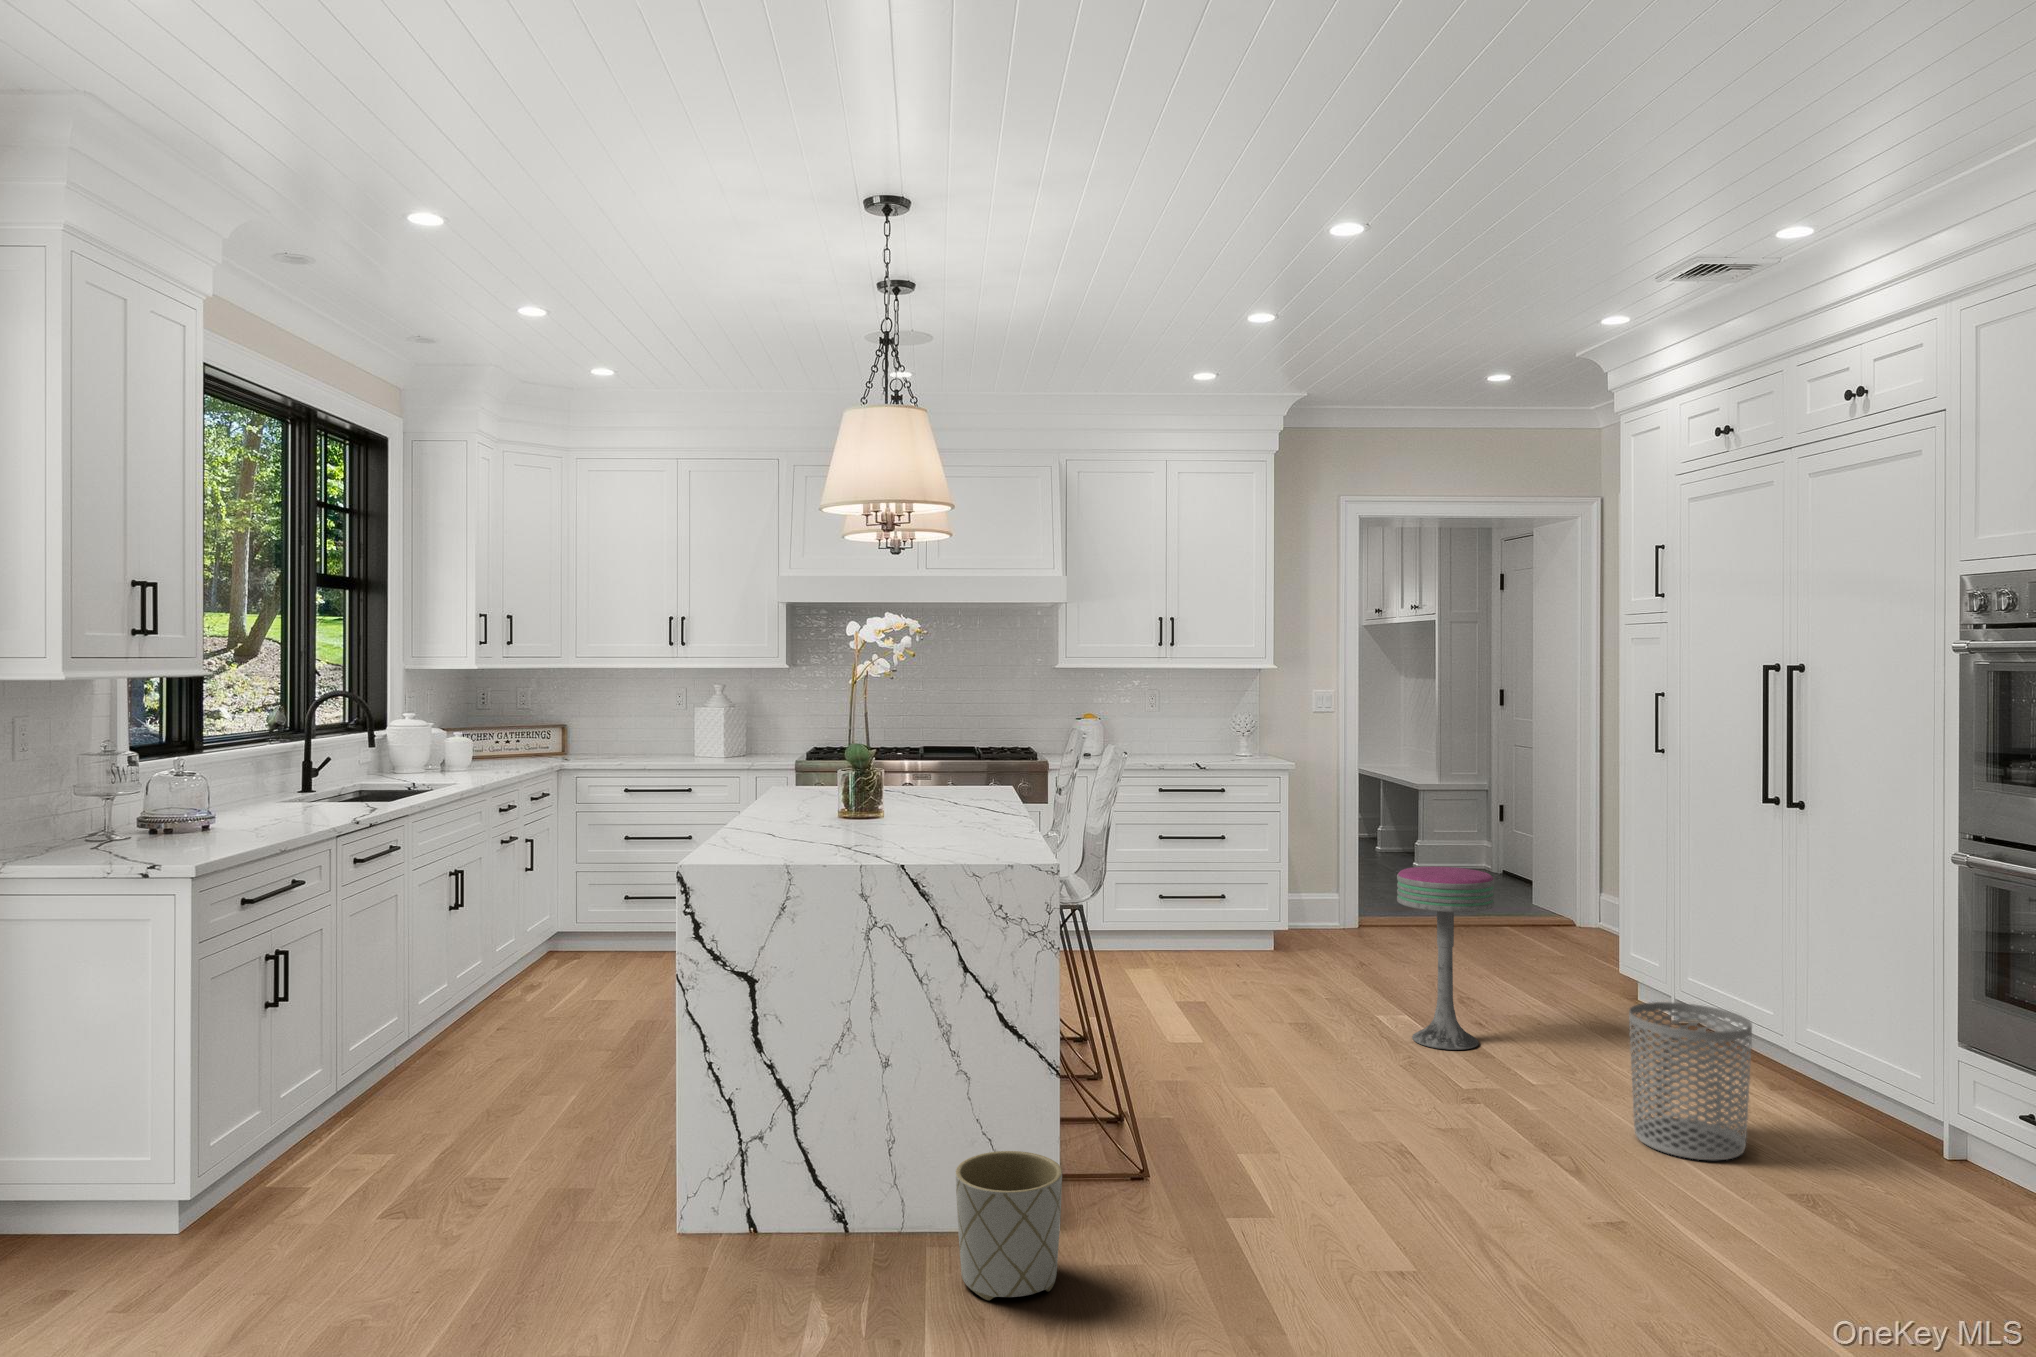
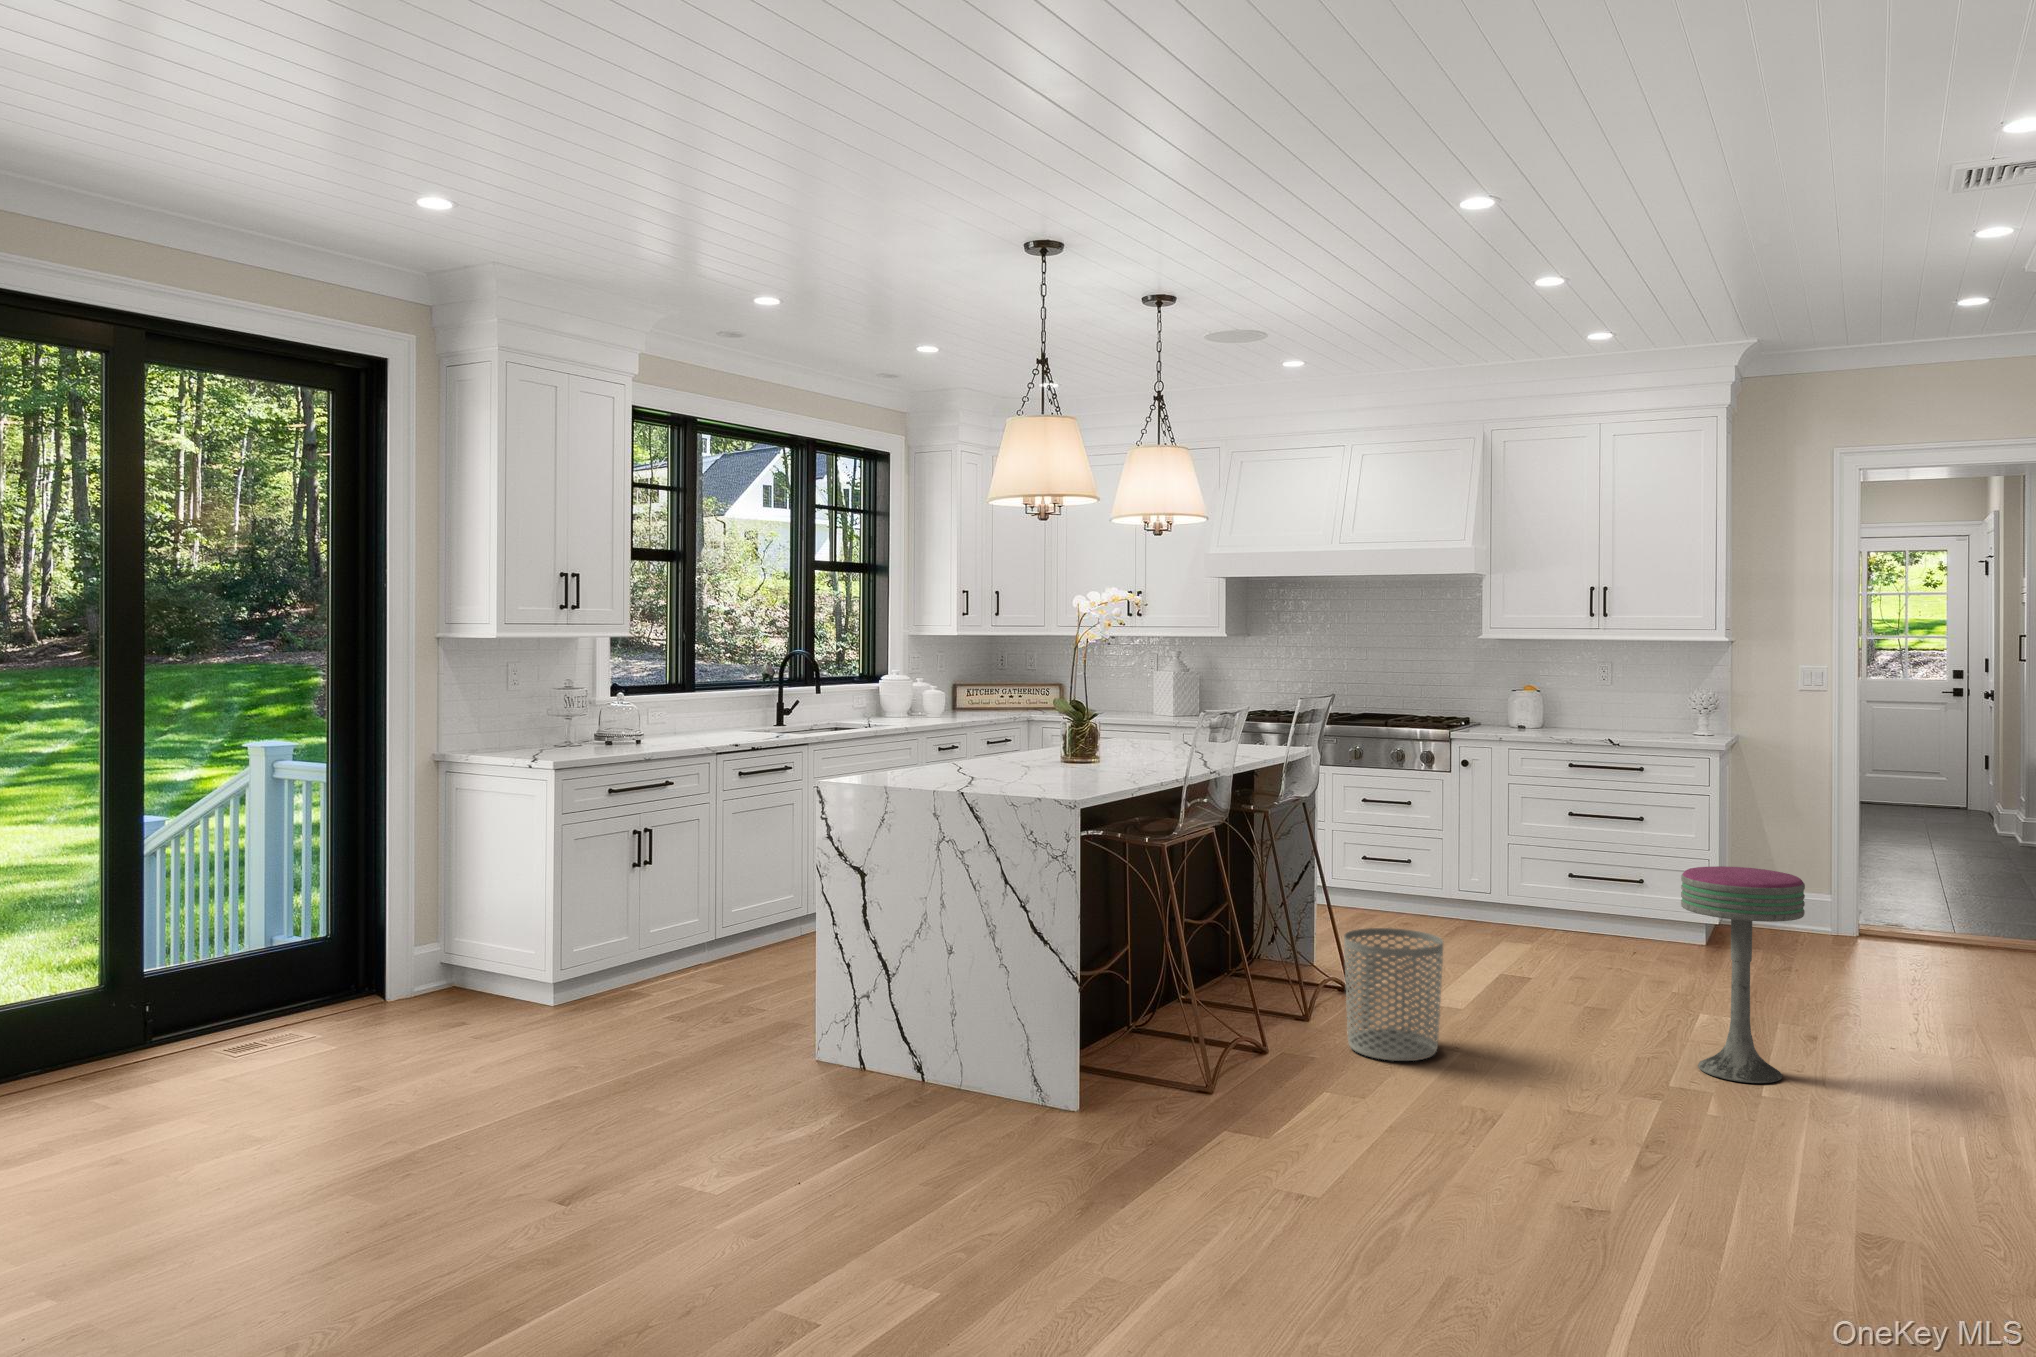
waste bin: present [1629,1002,1752,1160] -> present [1344,928,1443,1061]
planter: present [956,1151,1062,1300] -> none [930,1031,1018,1146]

